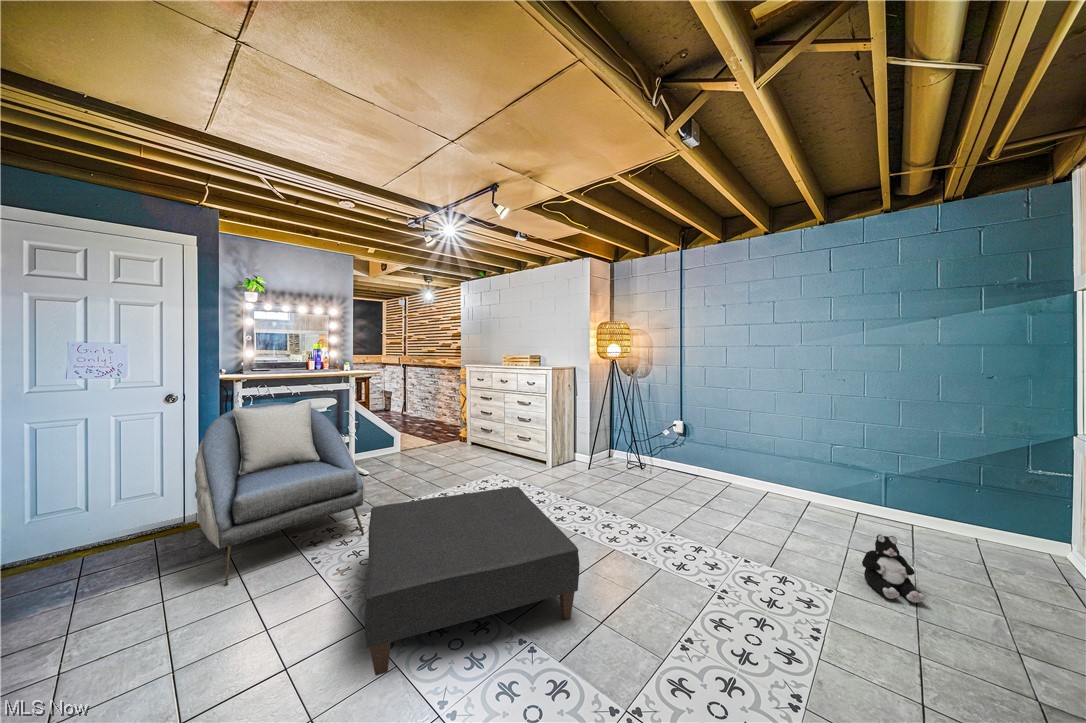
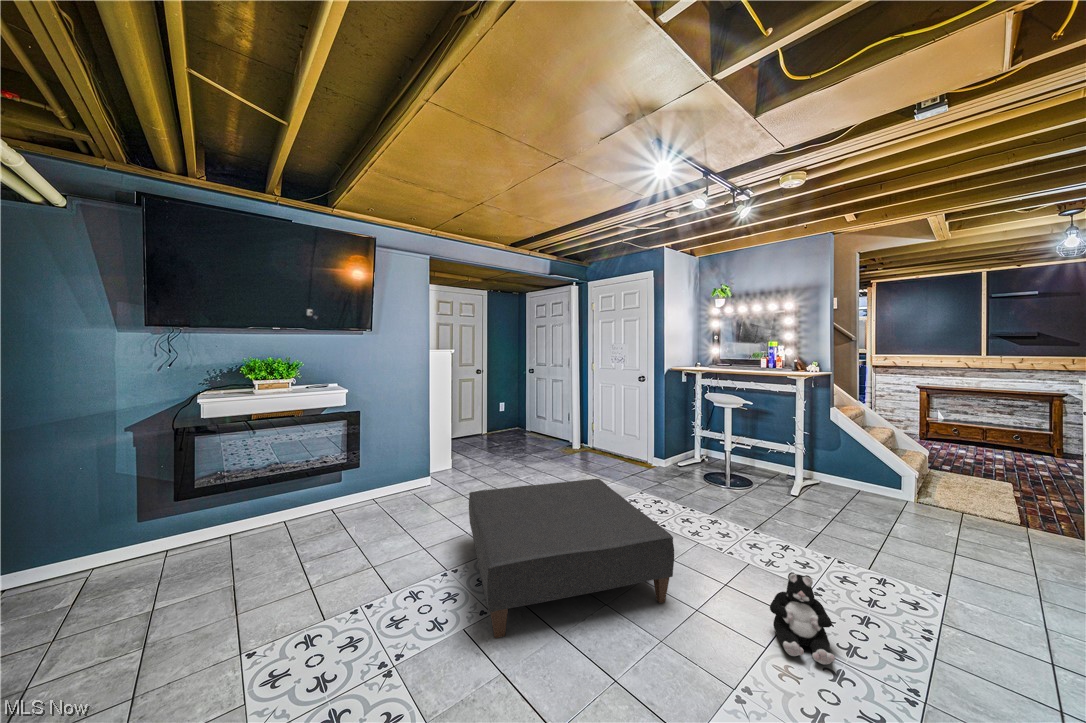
armchair: present [195,401,365,586] -> none [320,396,457,555]
plush toy: present [862,534,926,603] -> present [770,572,835,664]

